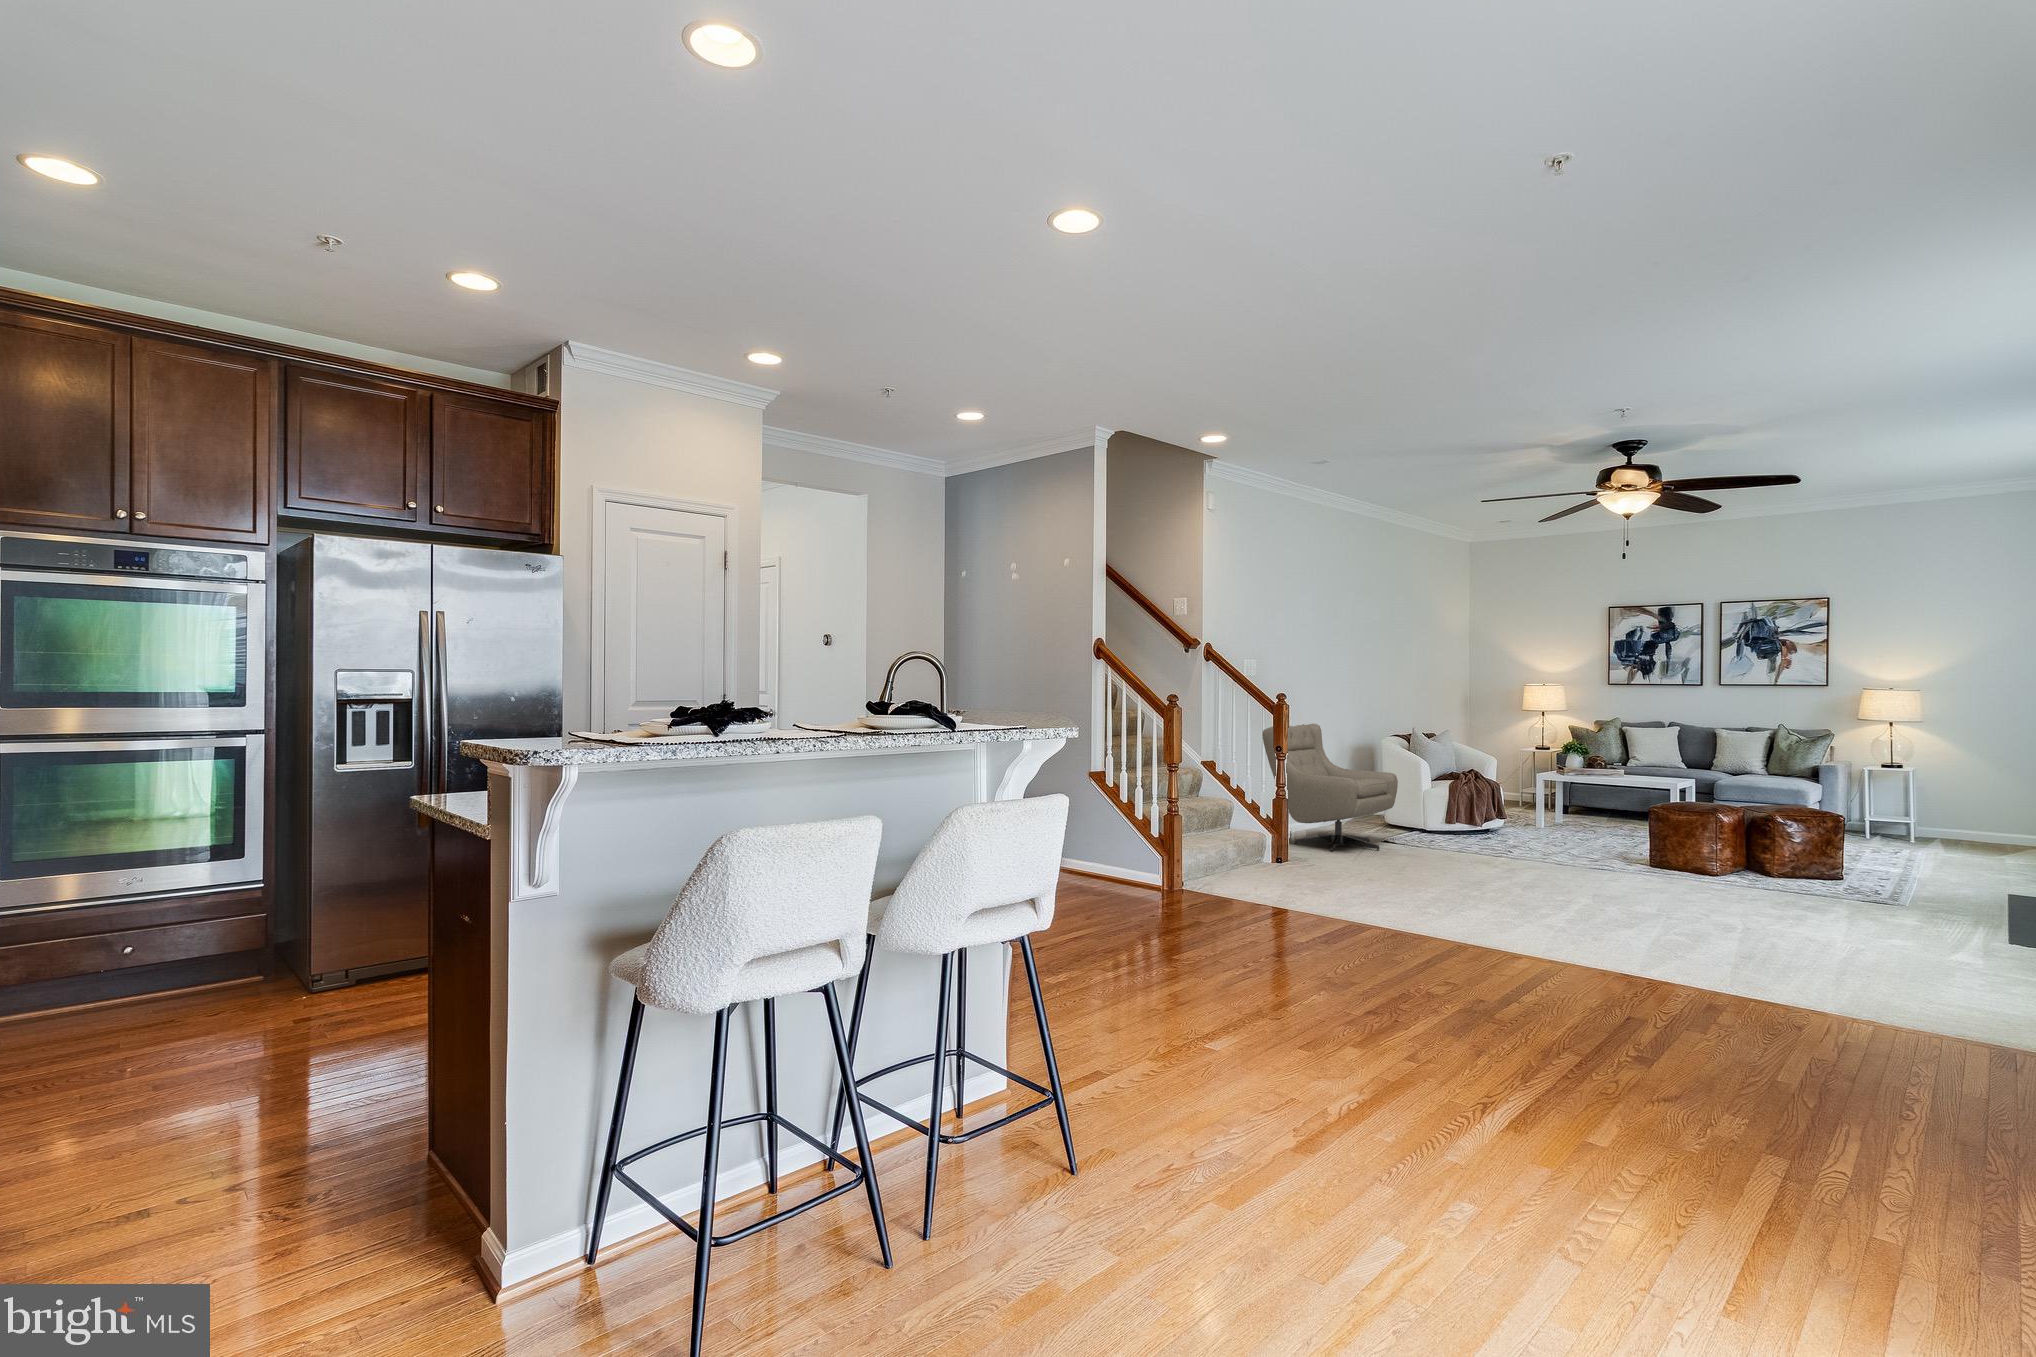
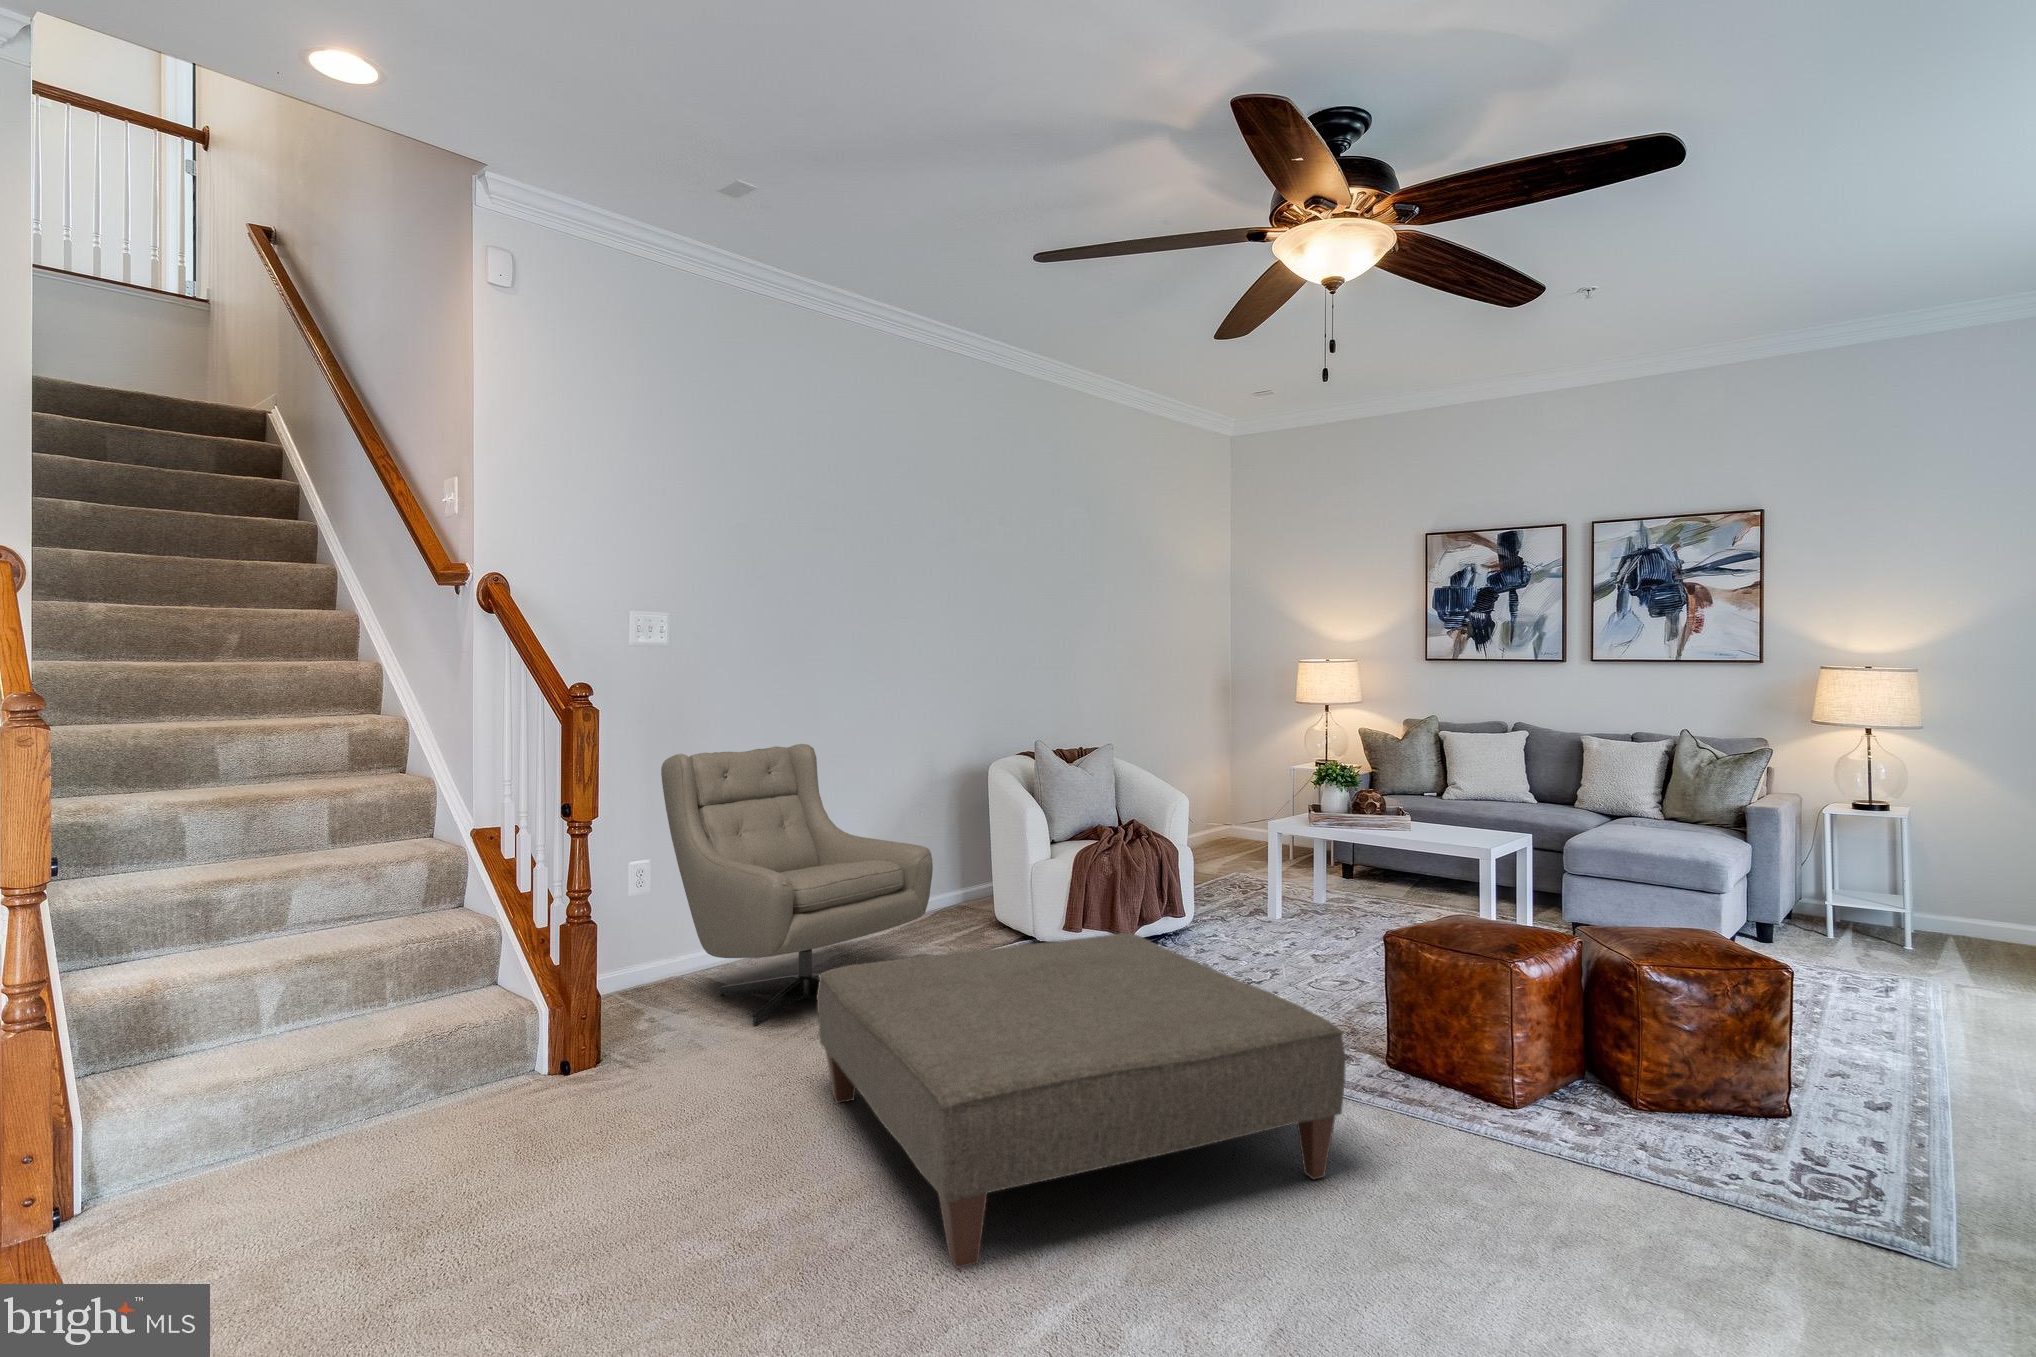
ottoman: none [1401,807,1656,899] -> present [817,933,1346,1268]

